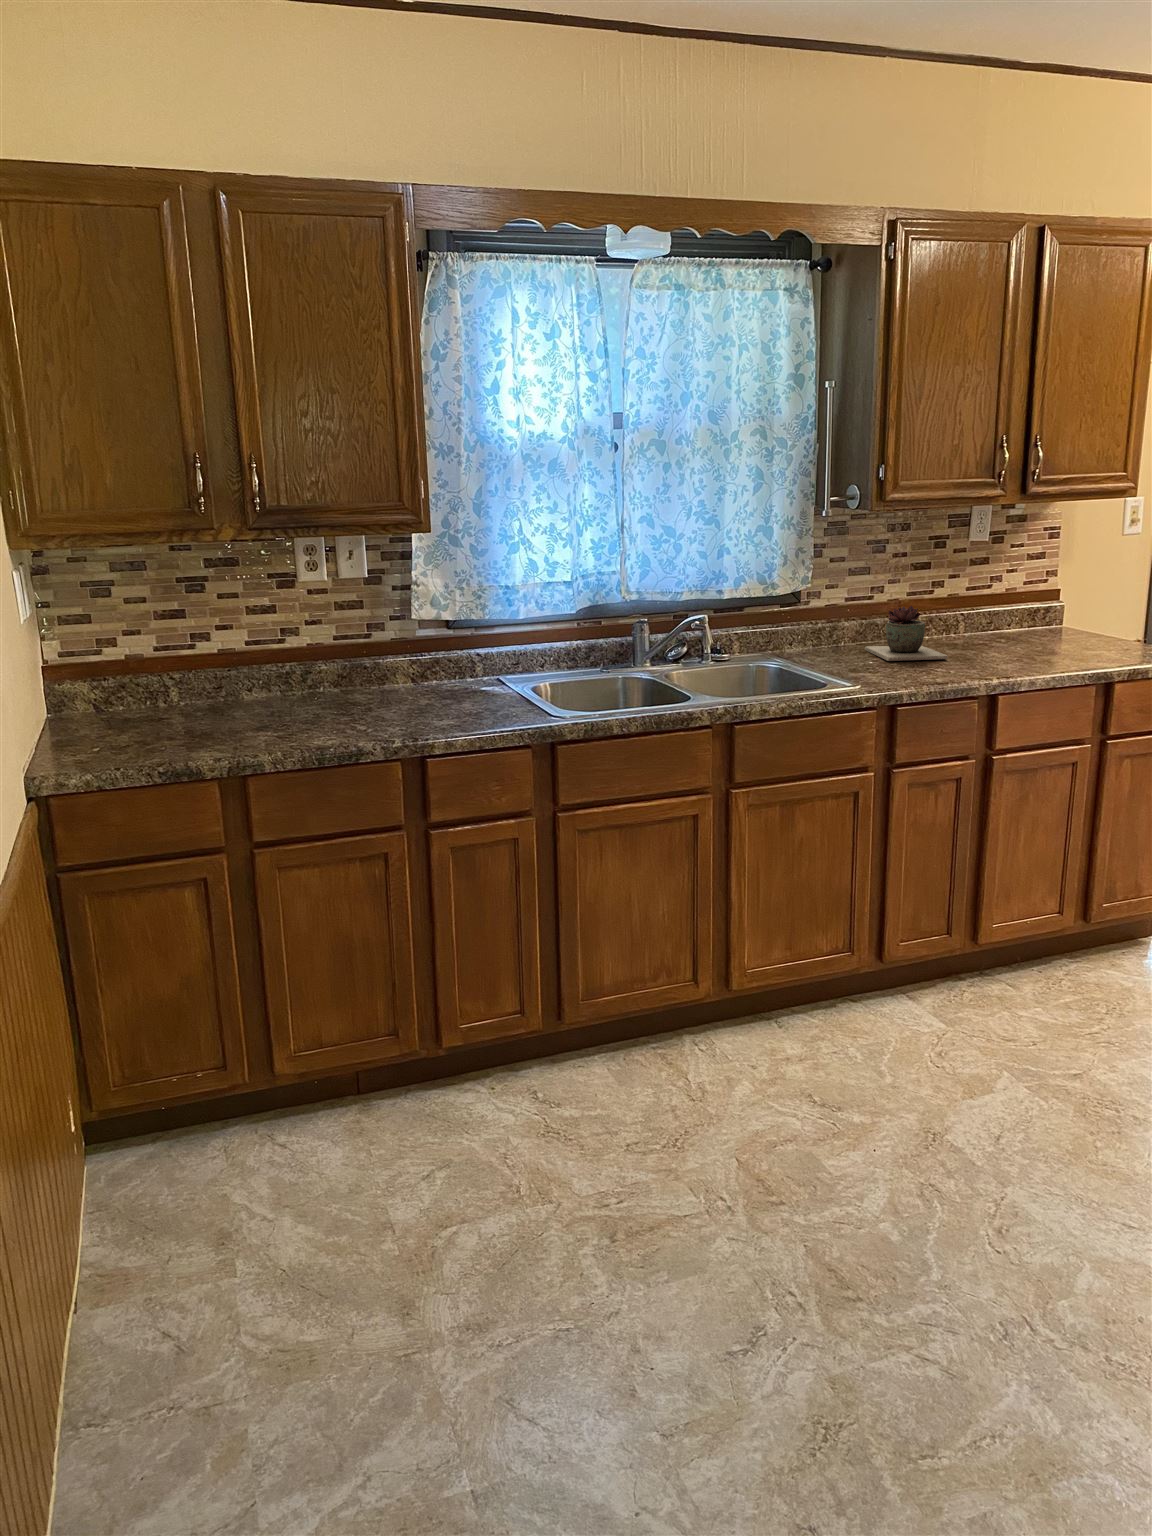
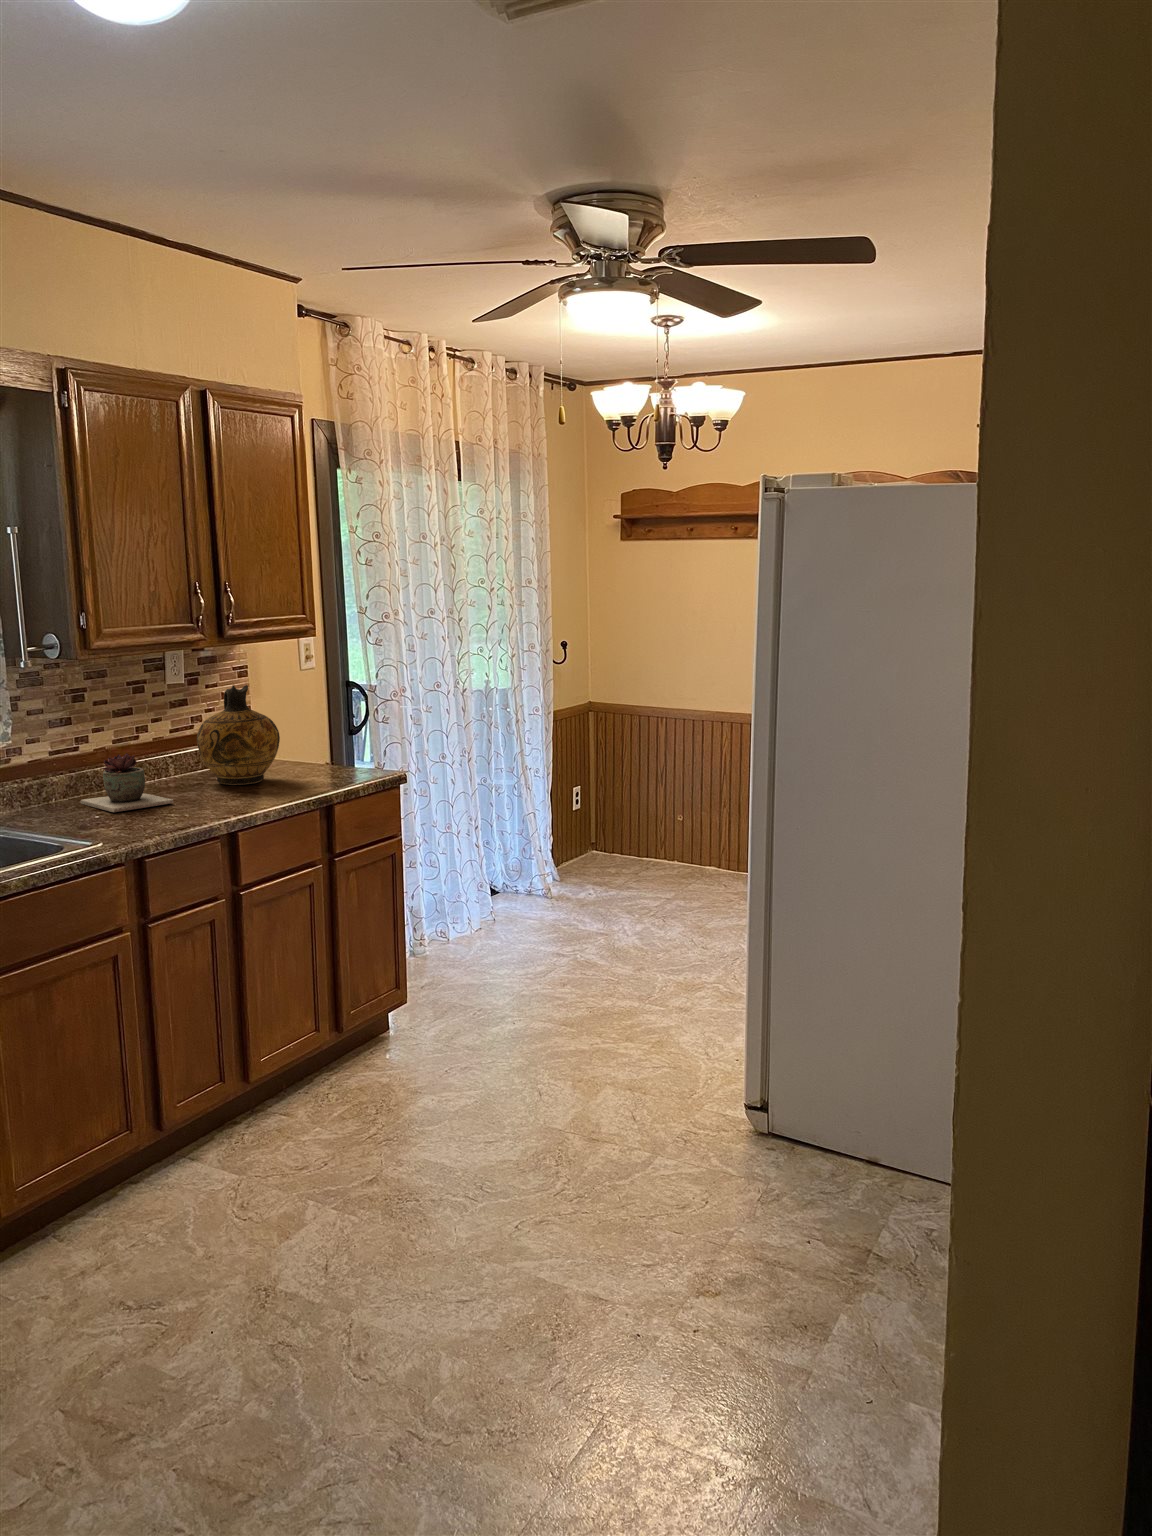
ceramic jug: none [987,545,1075,649] -> present [197,685,280,785]

